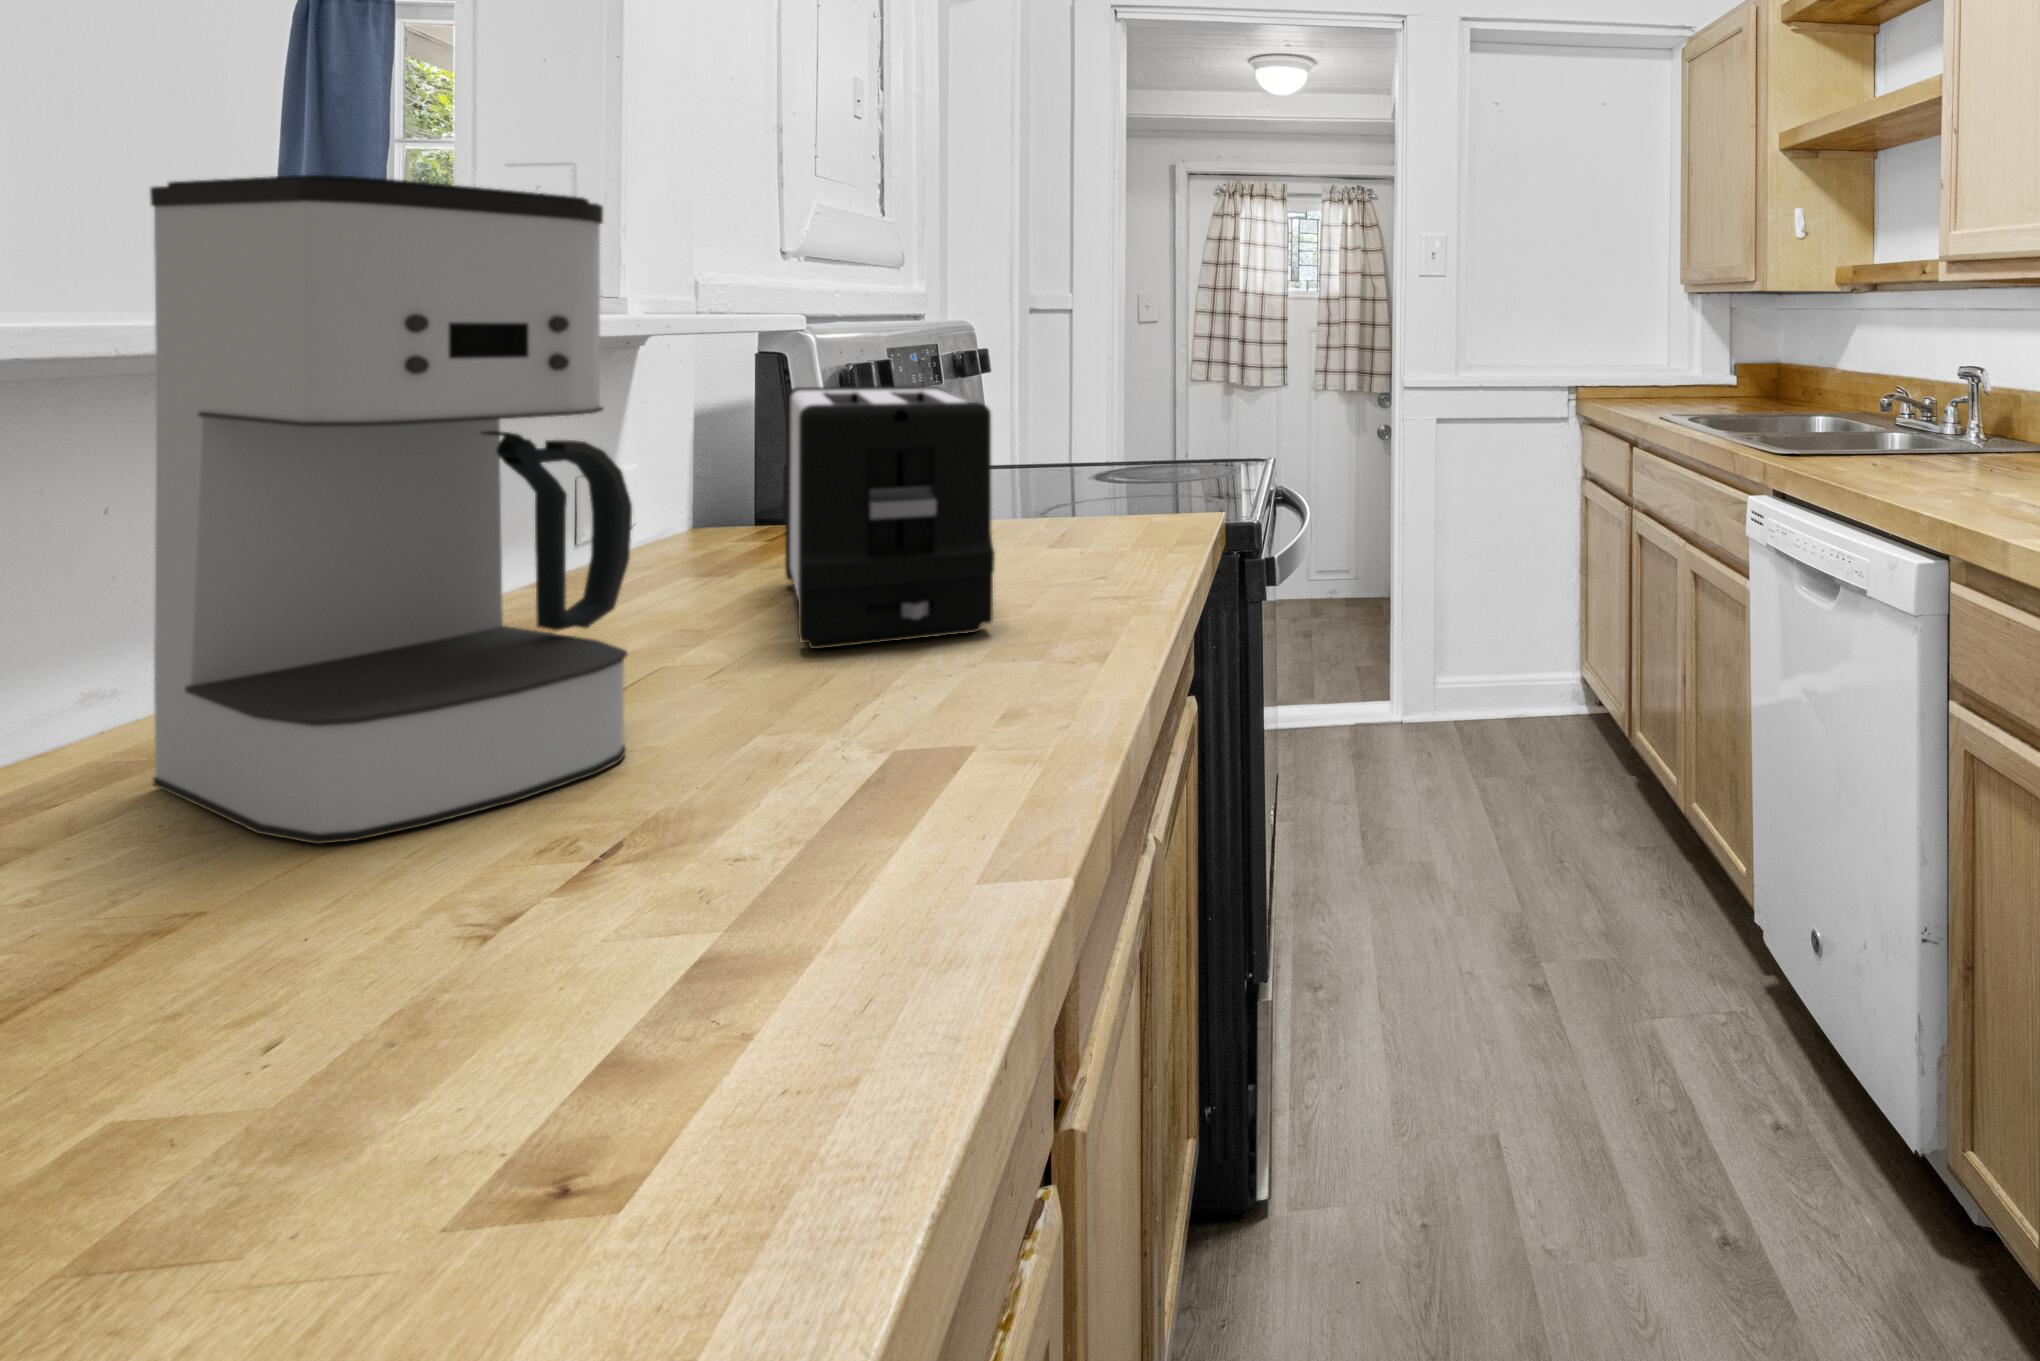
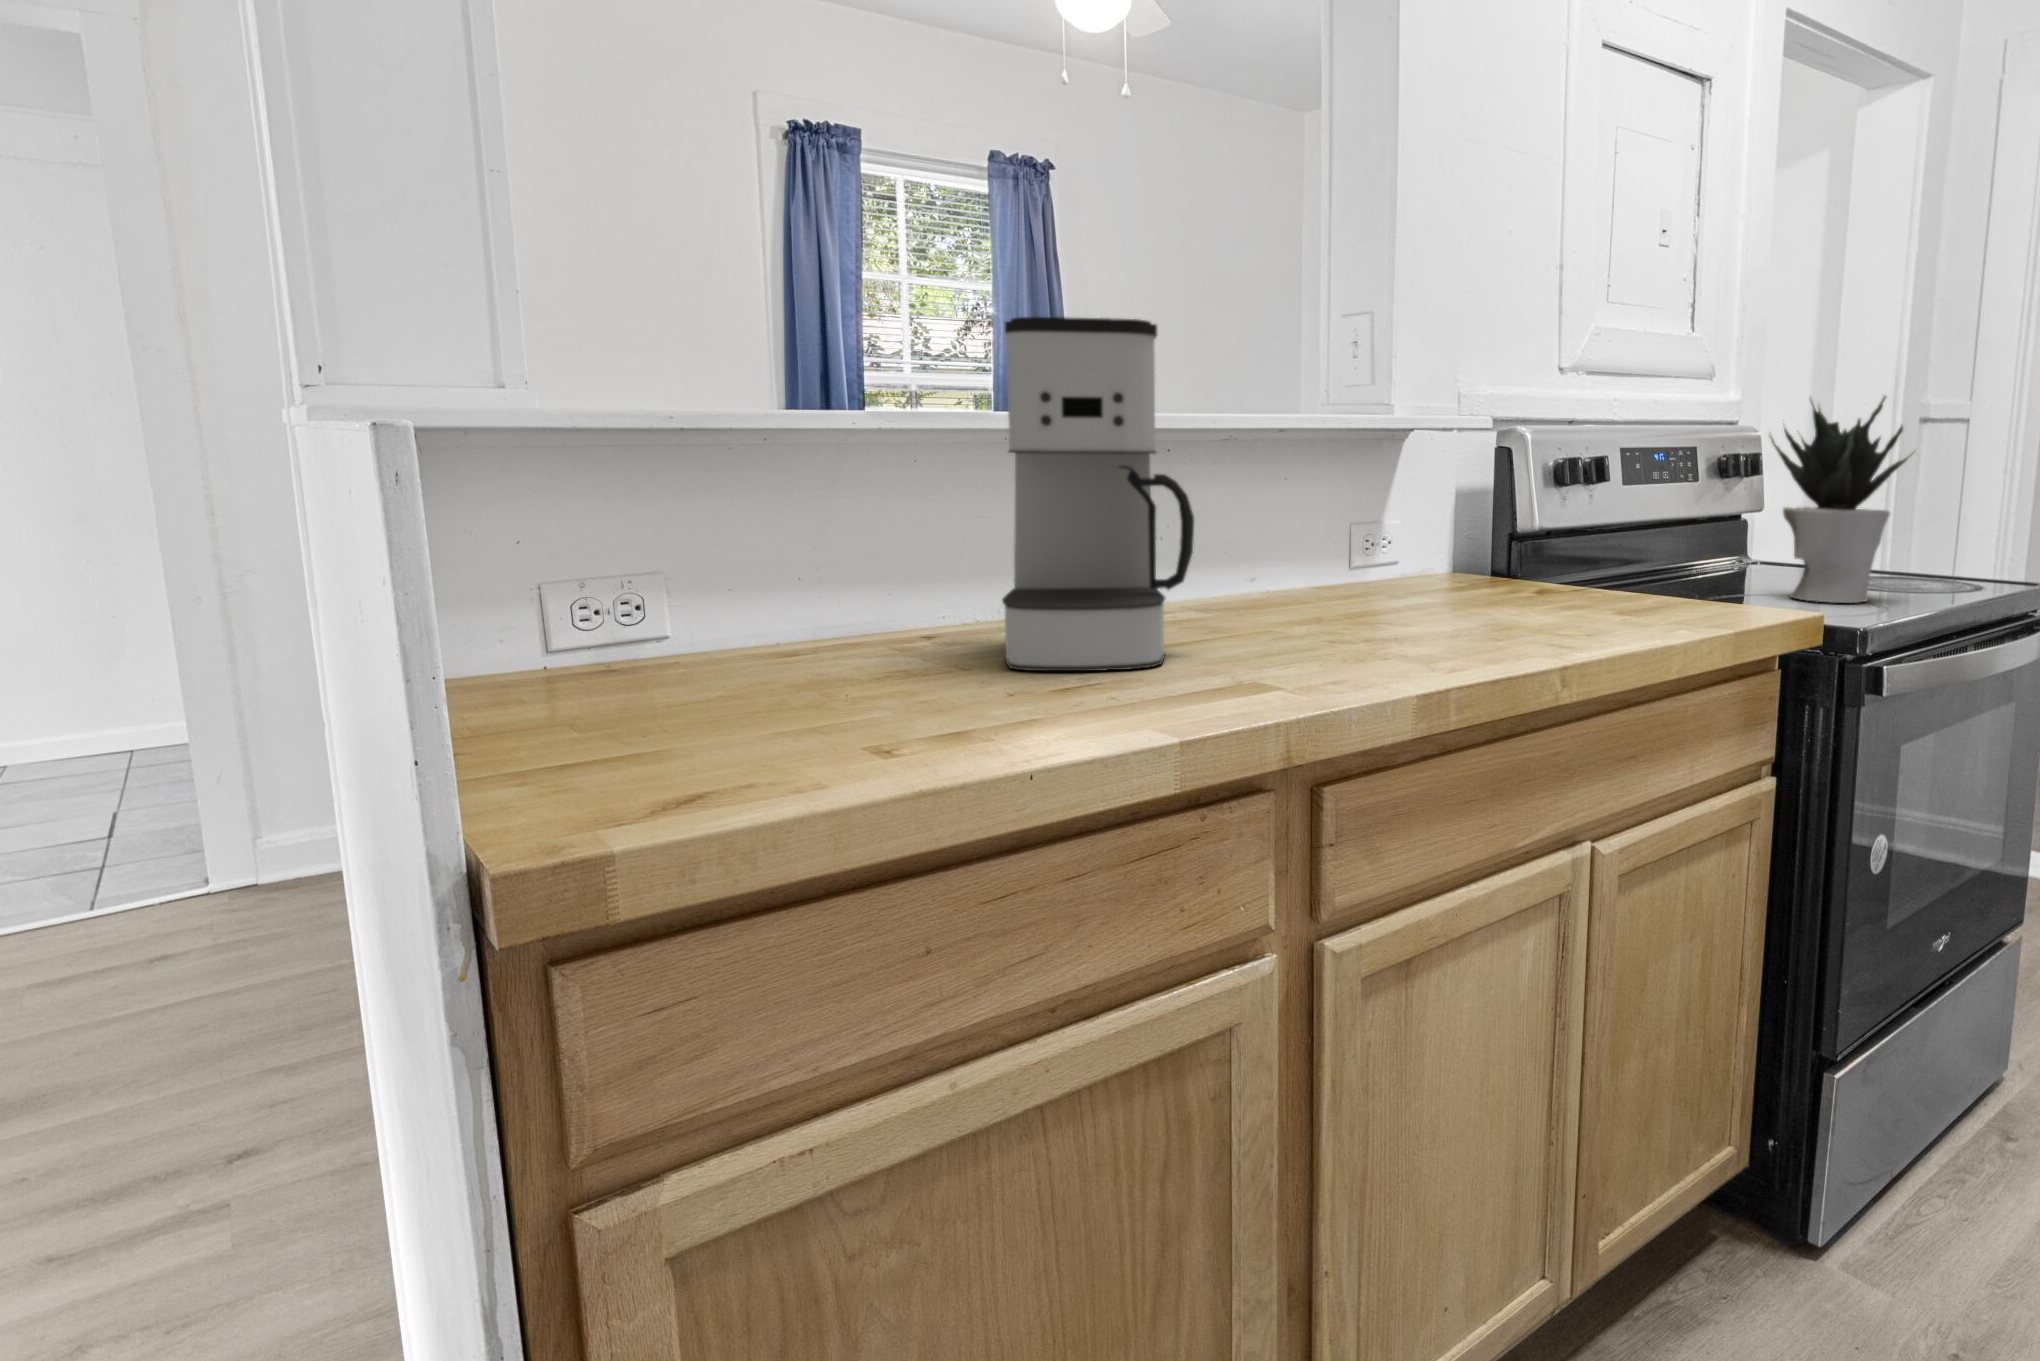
potted plant: none [1077,303,1214,507] -> present [1770,396,1914,603]
toaster: present [785,386,995,649] -> none [1333,462,1533,651]

